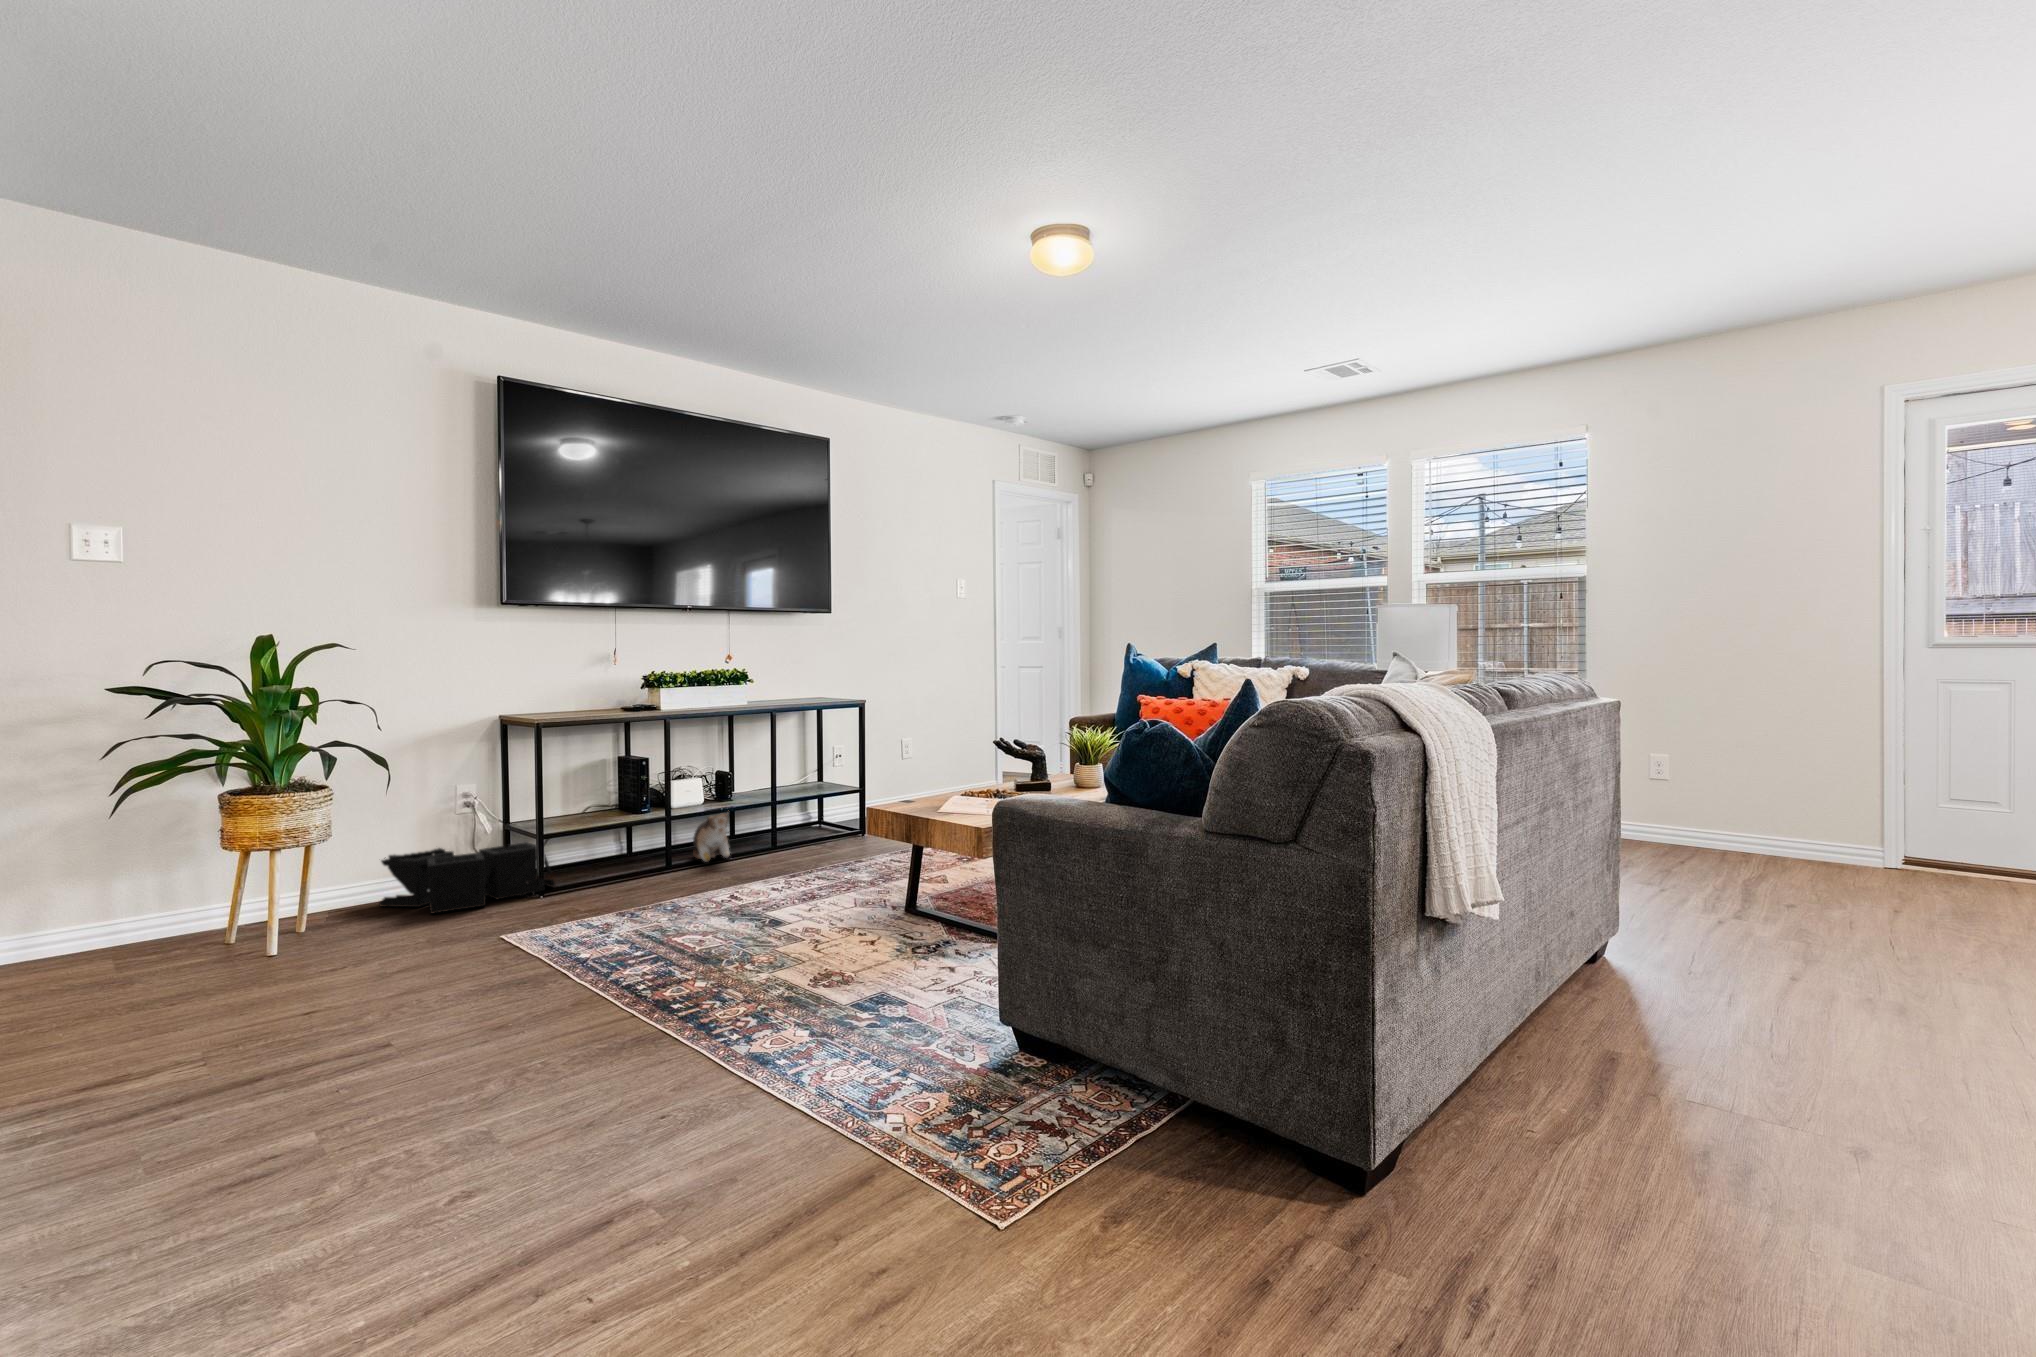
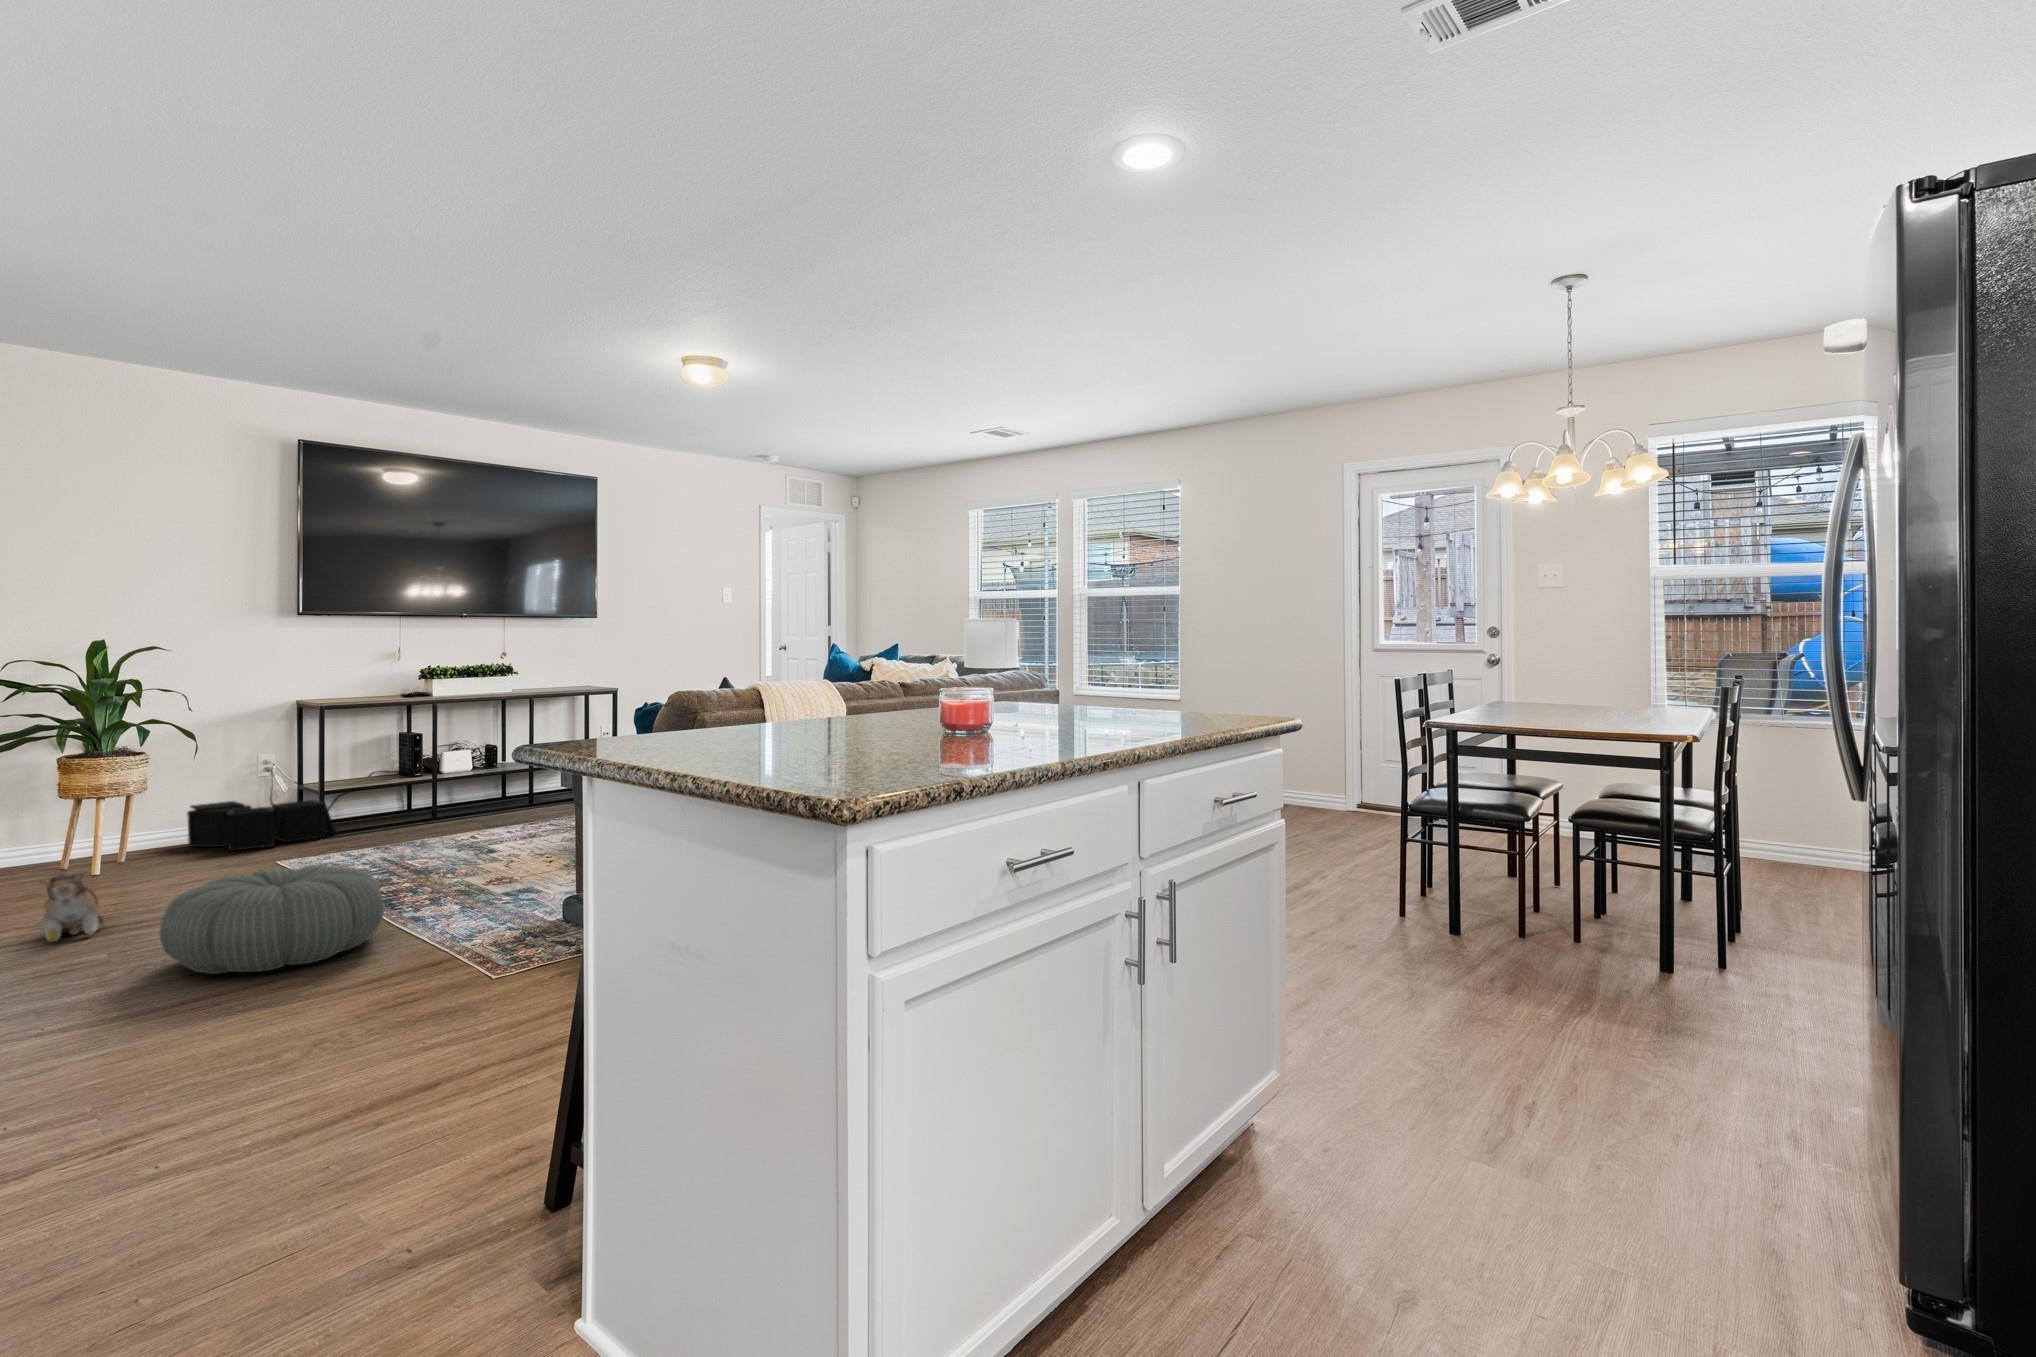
plush toy: present [693,814,730,862] -> present [40,872,104,942]
pouf: none [367,968,716,1192] -> present [160,865,384,974]

